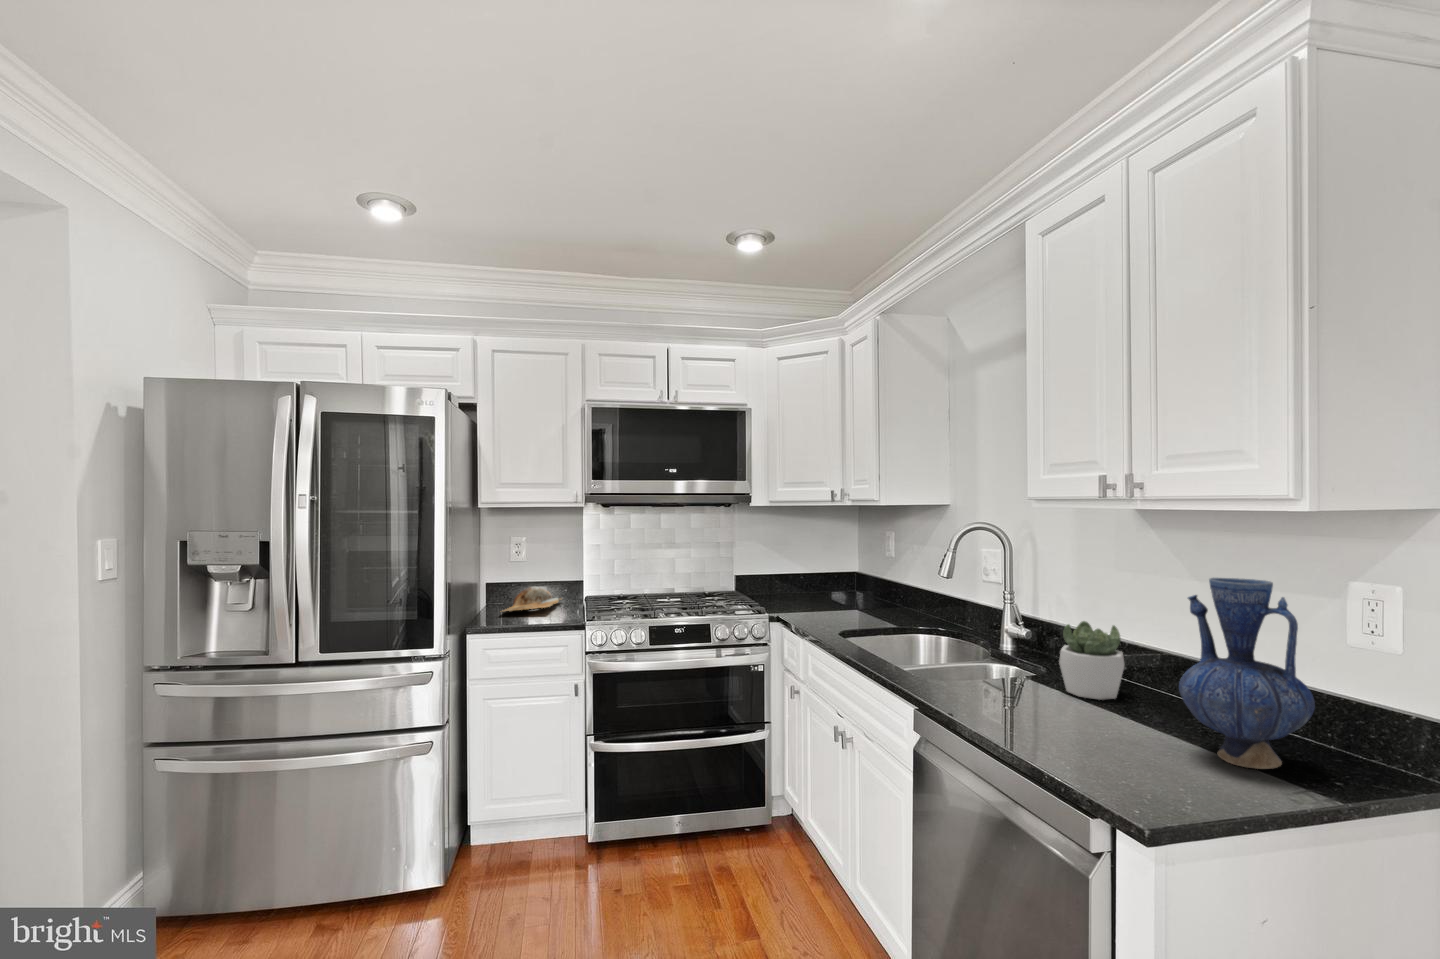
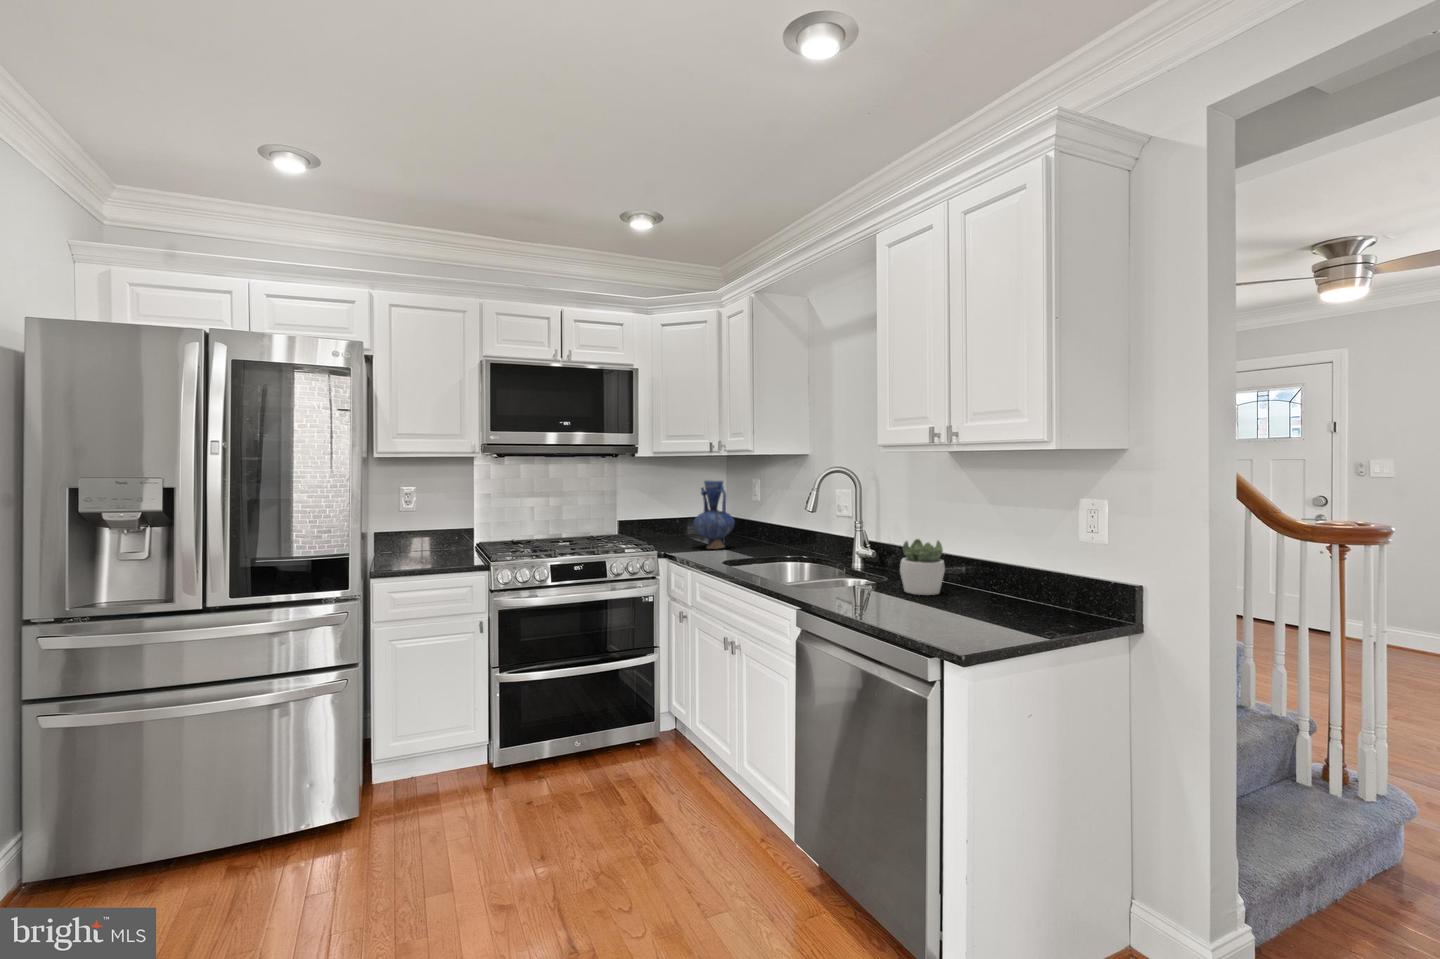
vase: present [1179,578,1315,769] -> present [693,480,735,549]
chopping board: present [505,587,560,611] -> none [399,536,457,560]

